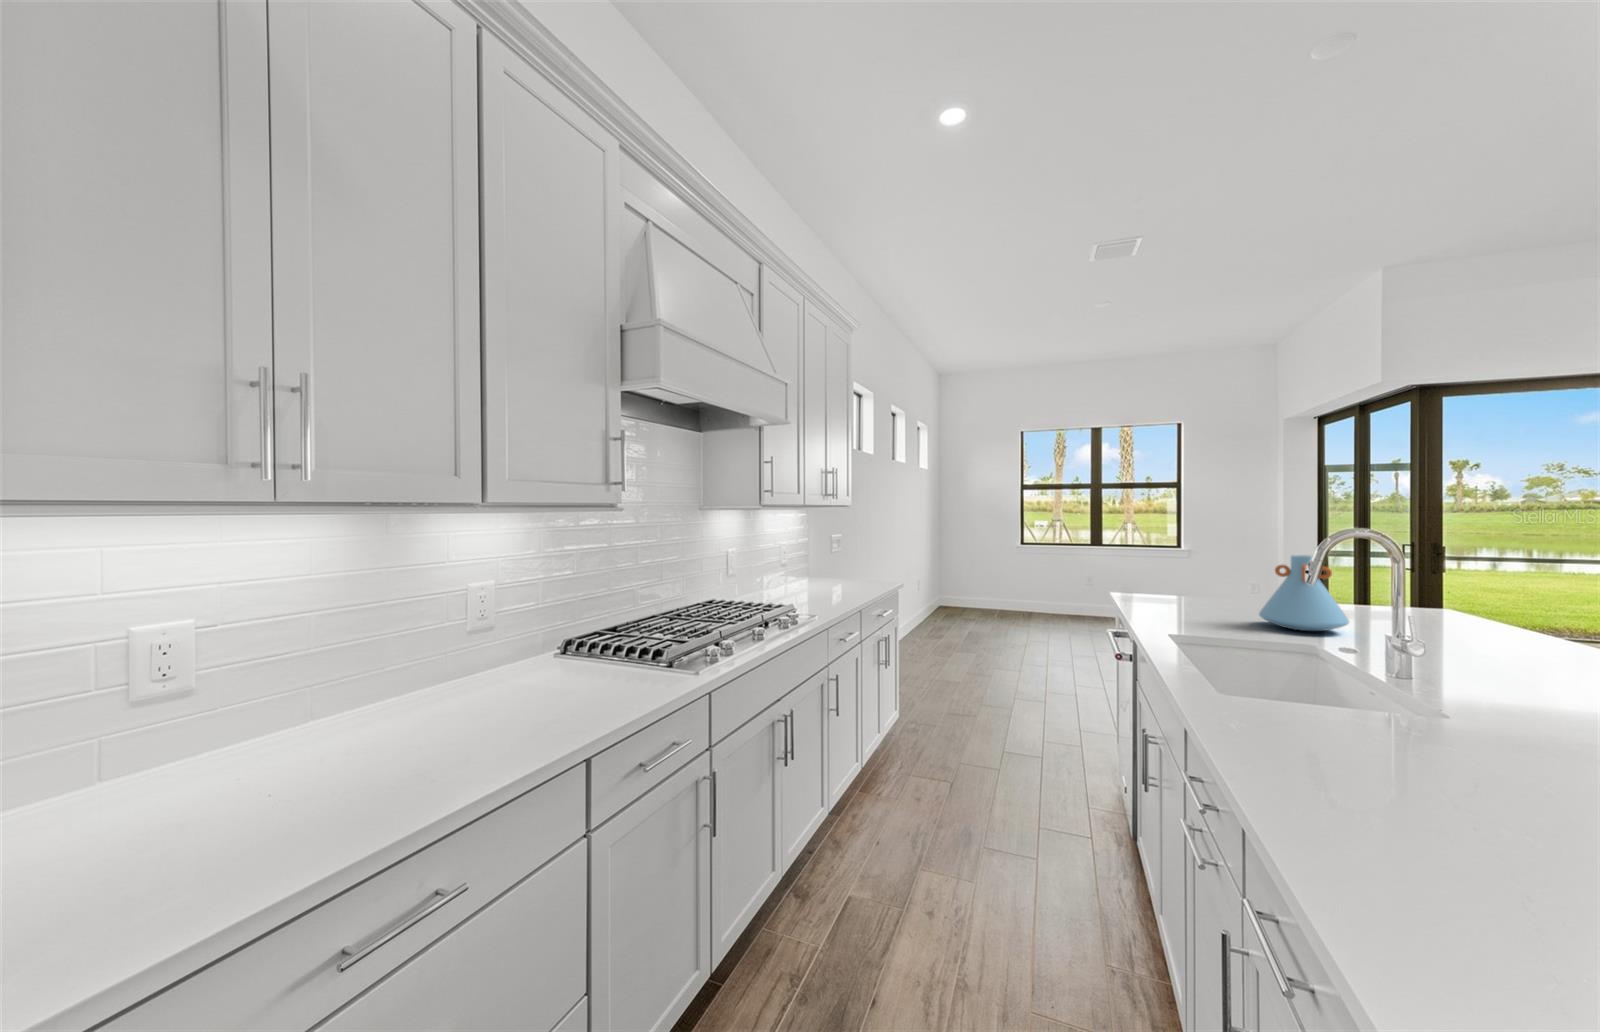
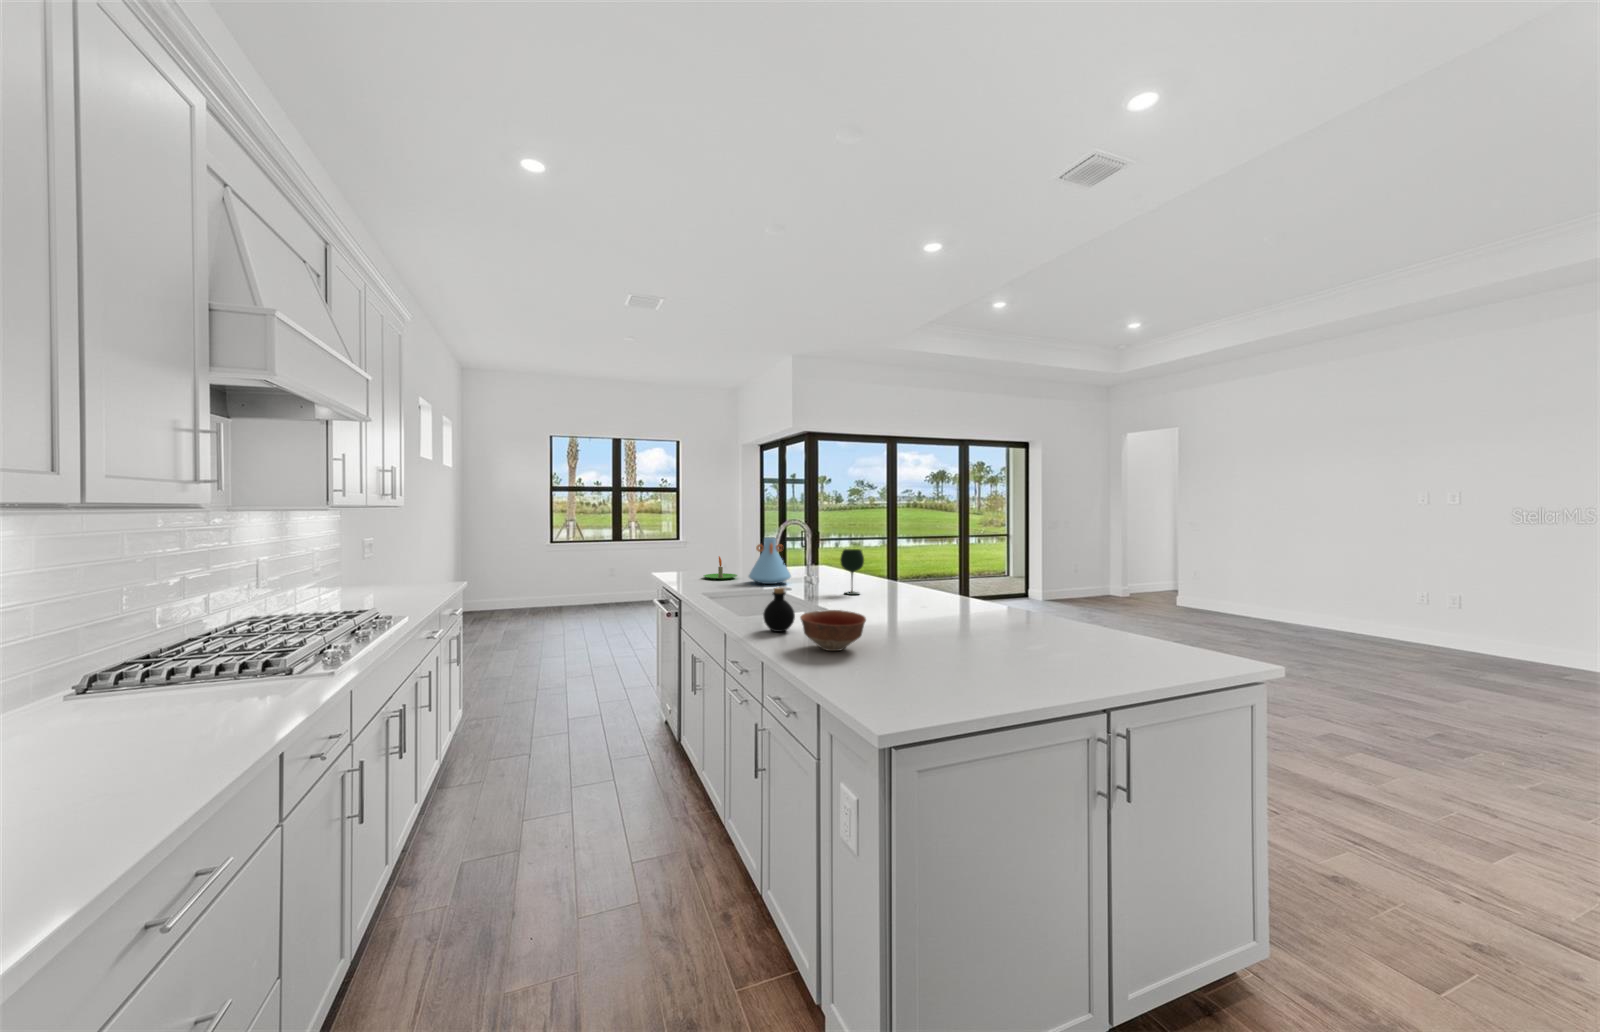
candle: none [1182,577,1243,613] -> present [704,556,737,580]
wine glass: none [1469,586,1540,680] -> present [840,549,864,595]
bottle: none [1244,653,1319,738] -> present [763,587,795,632]
bowl: none [1317,720,1527,829] -> present [800,610,866,651]

